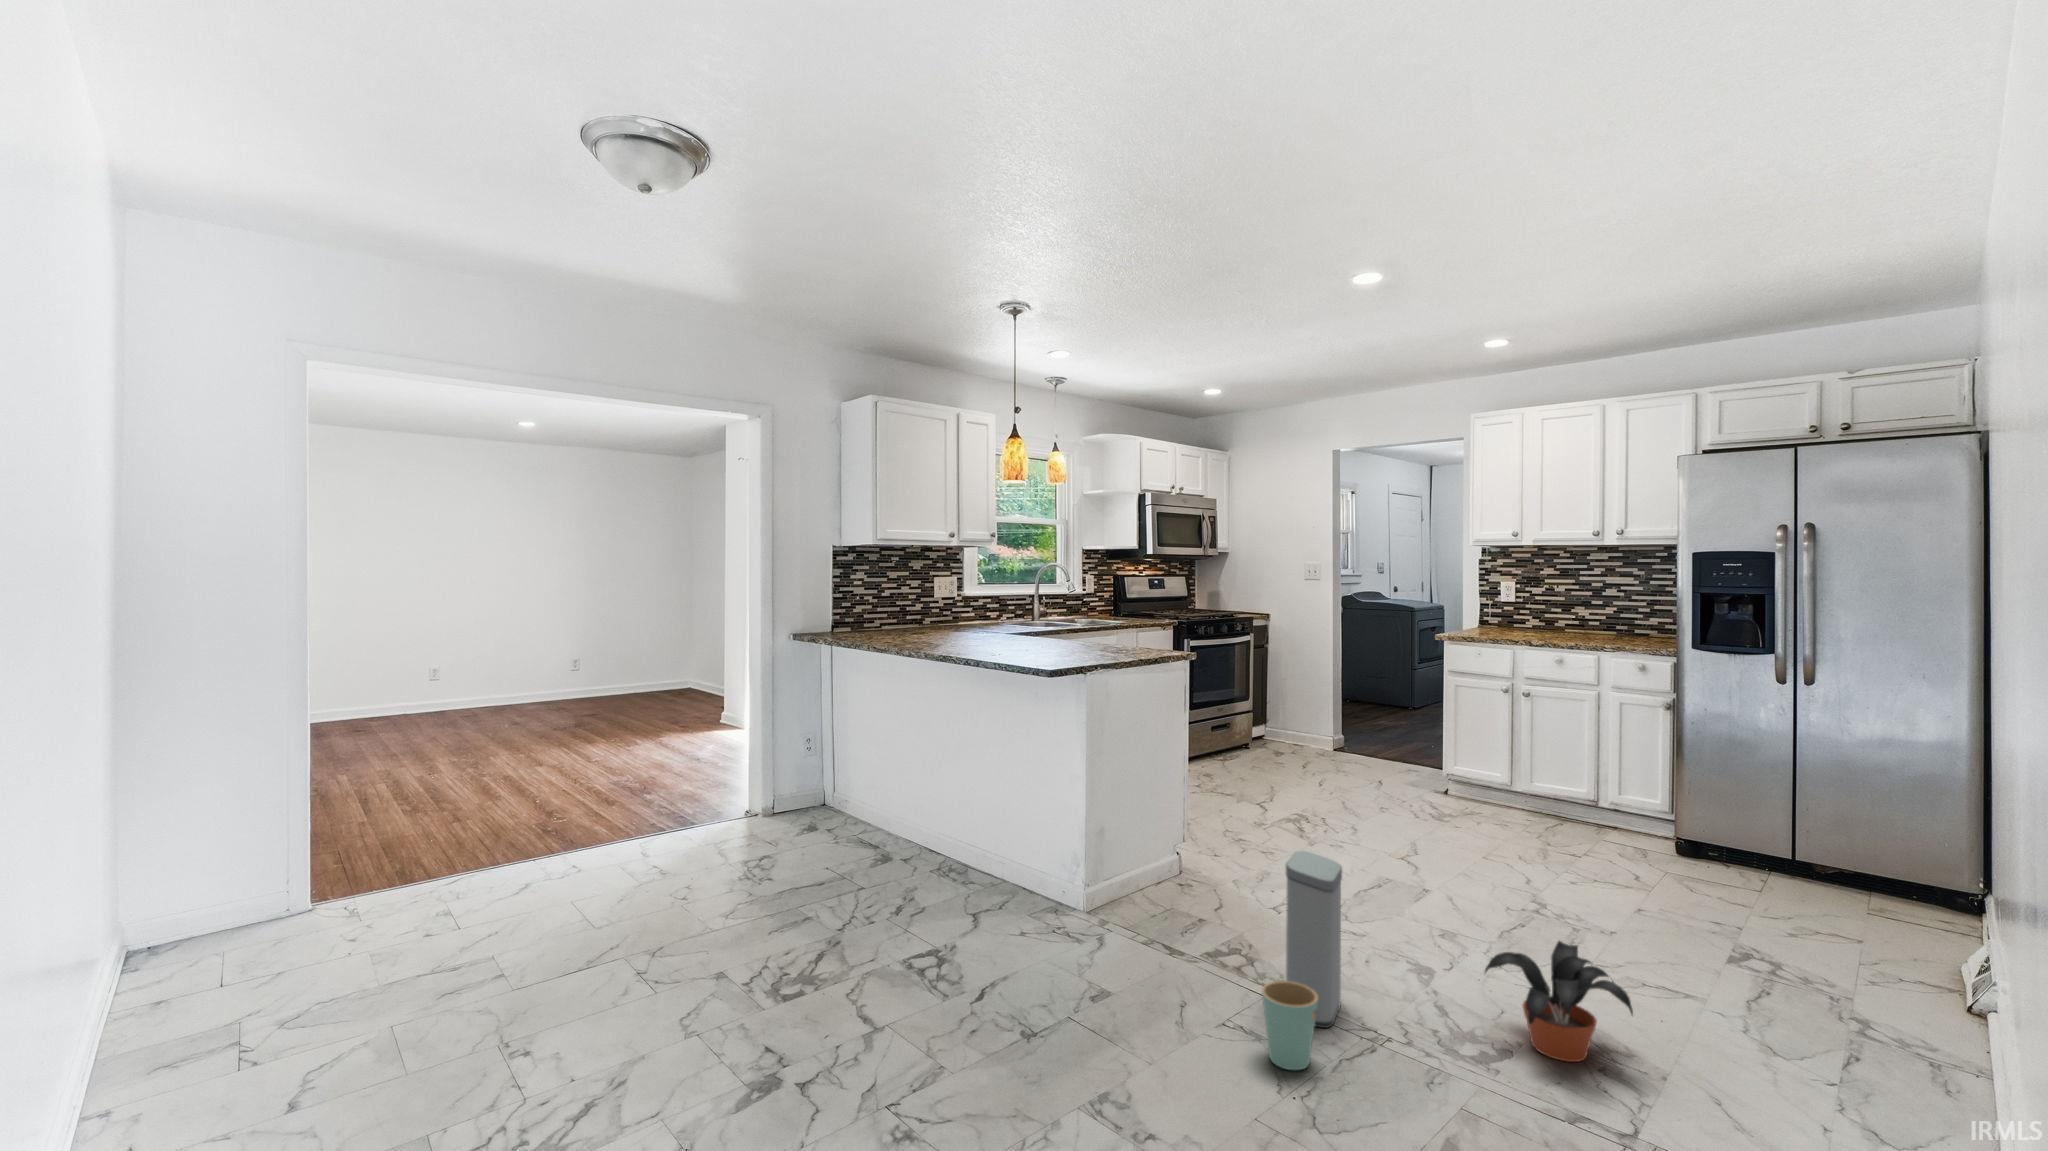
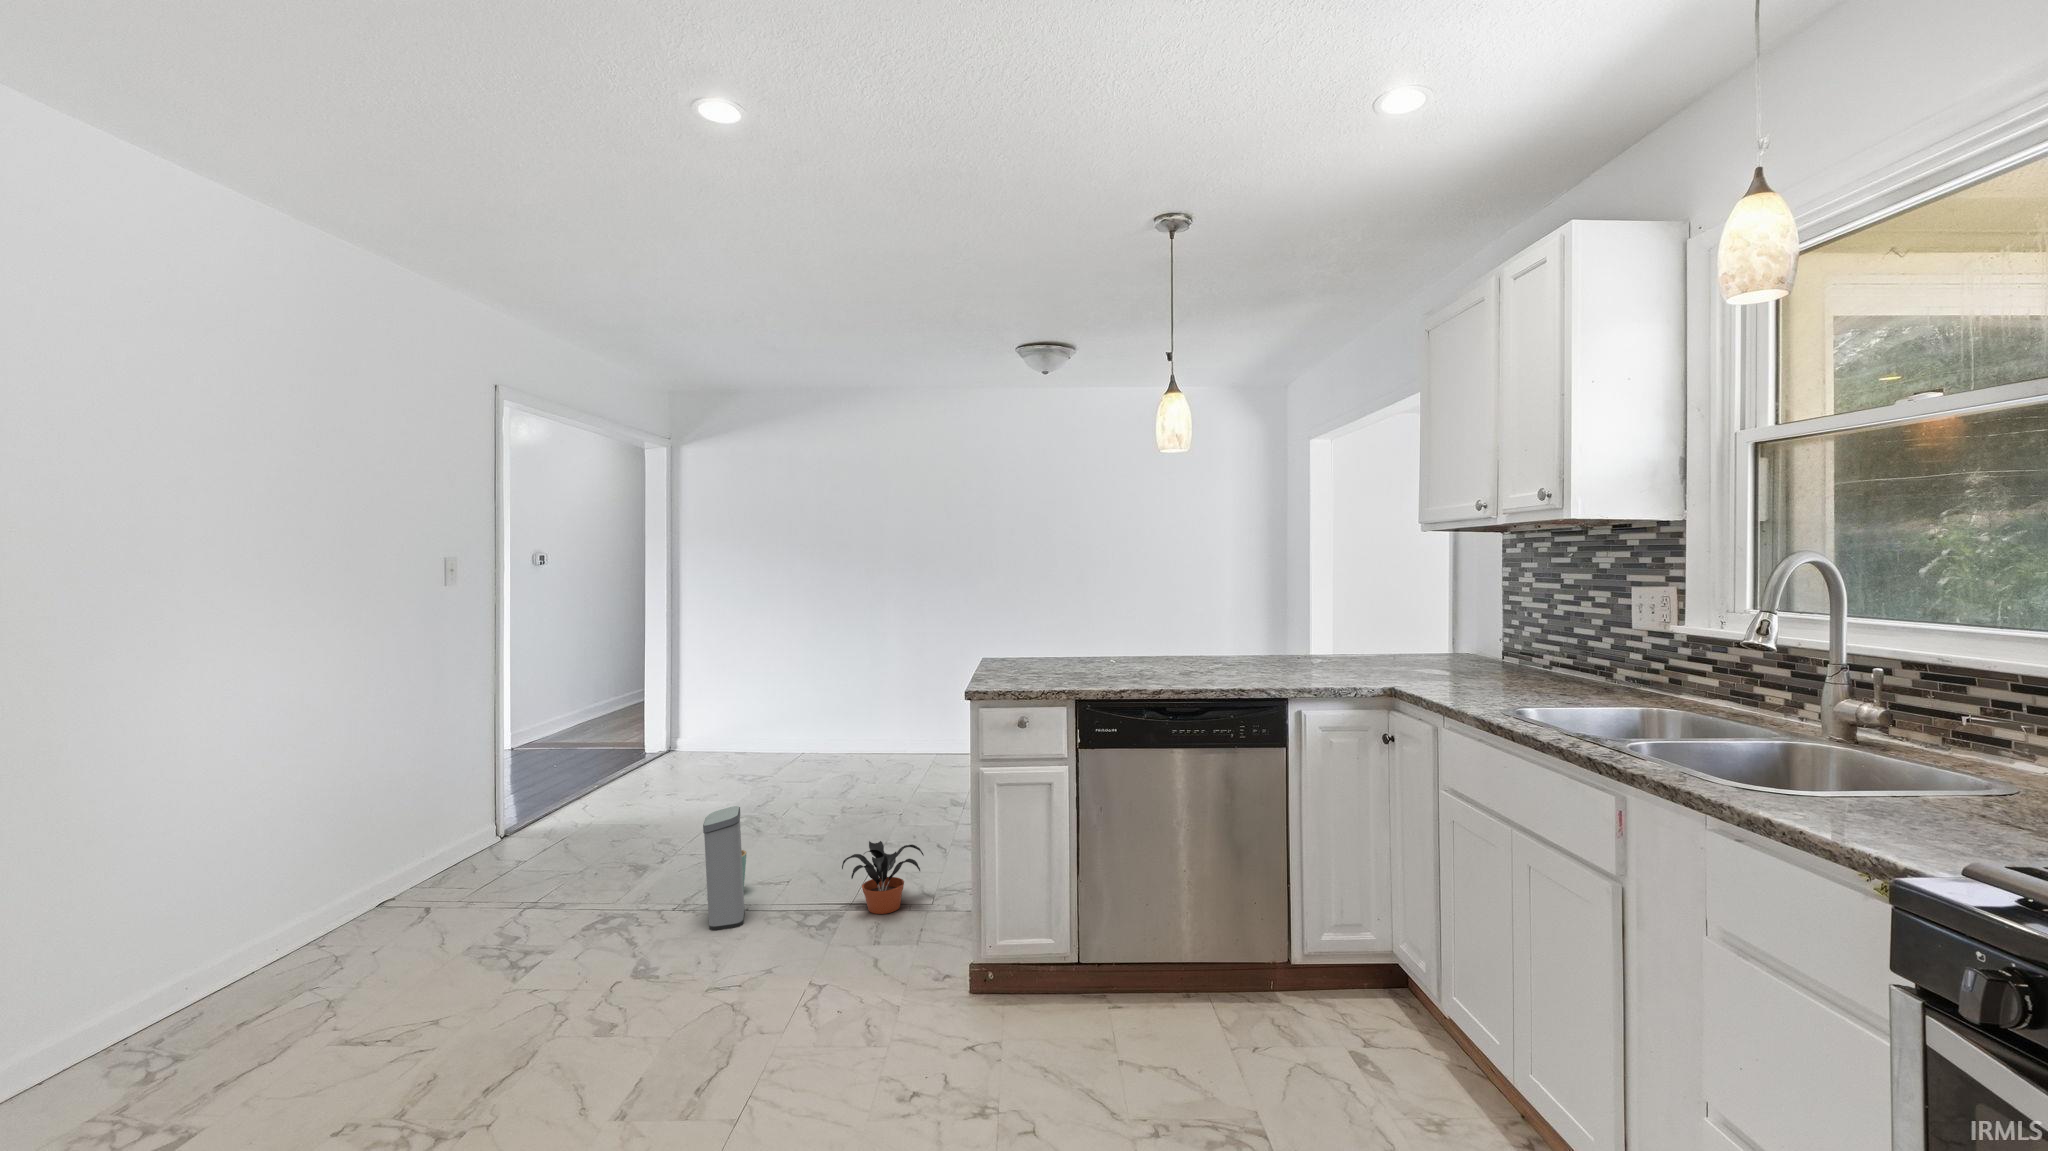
potted plant: present [1485,941,1633,1062] -> present [842,841,924,914]

